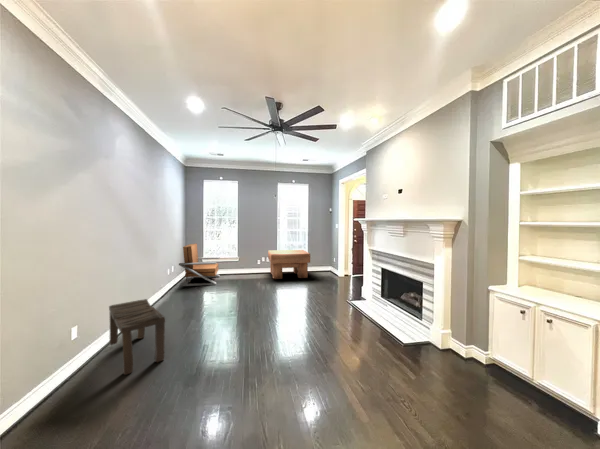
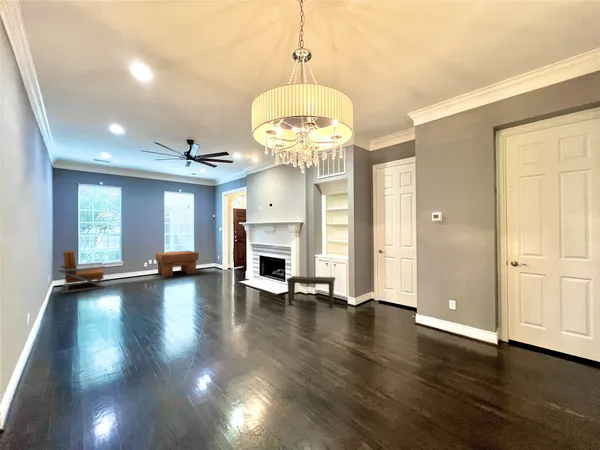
bench: present [109,299,165,375] -> present [287,276,335,308]

